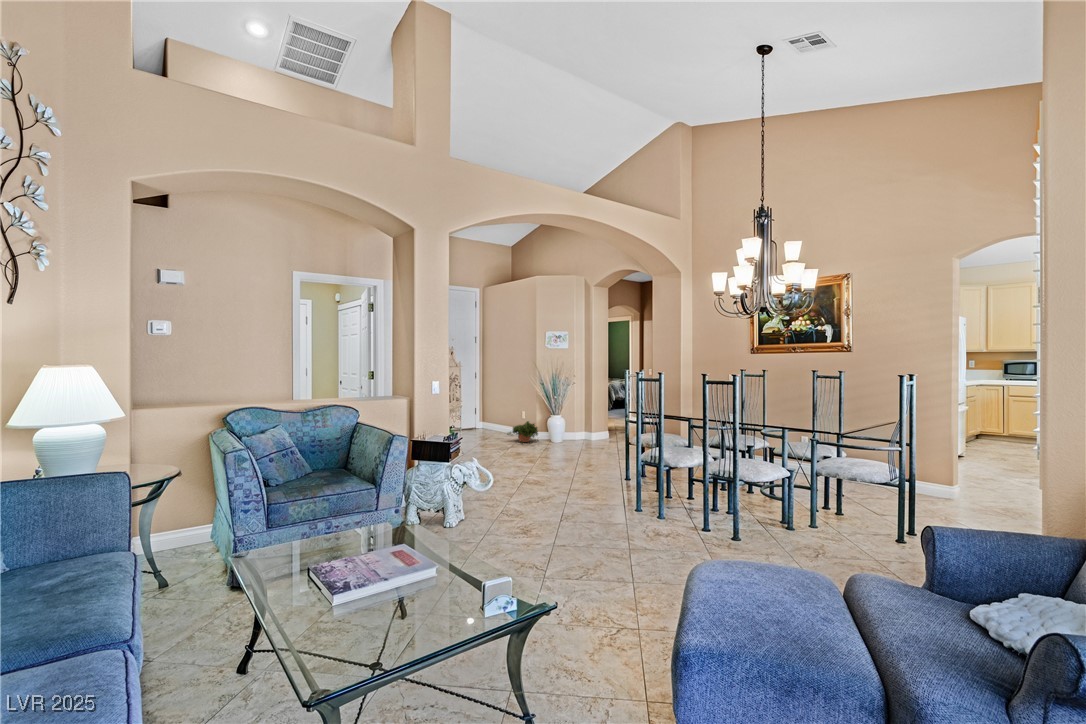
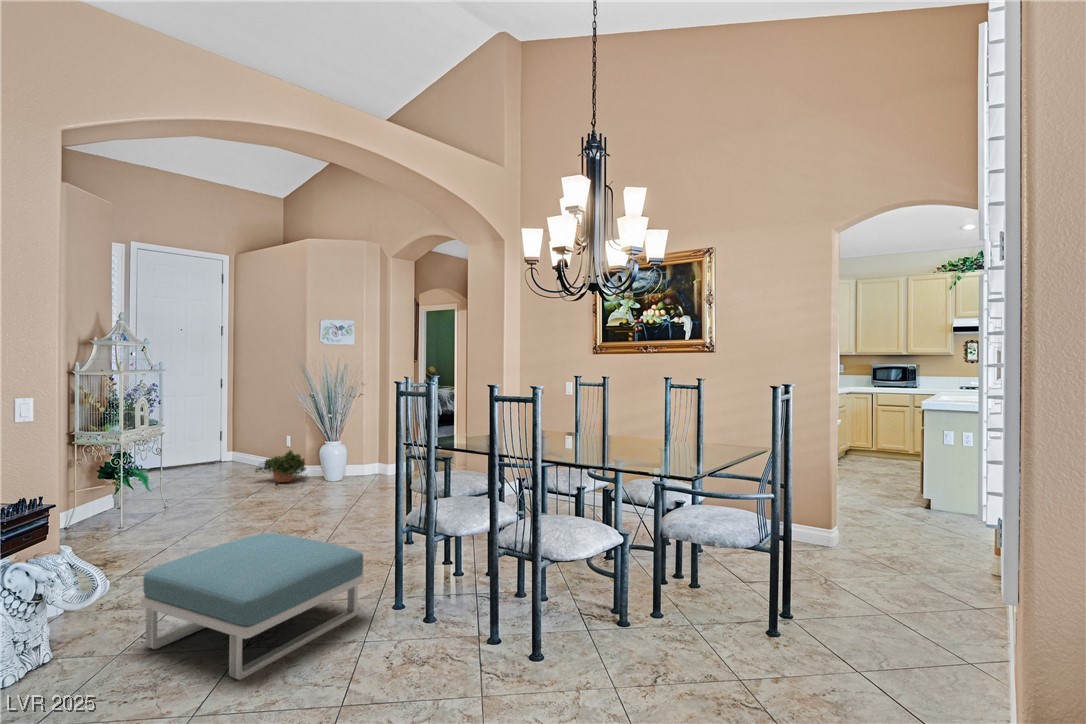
footstool: none [505,463,619,534] -> present [141,533,364,680]

